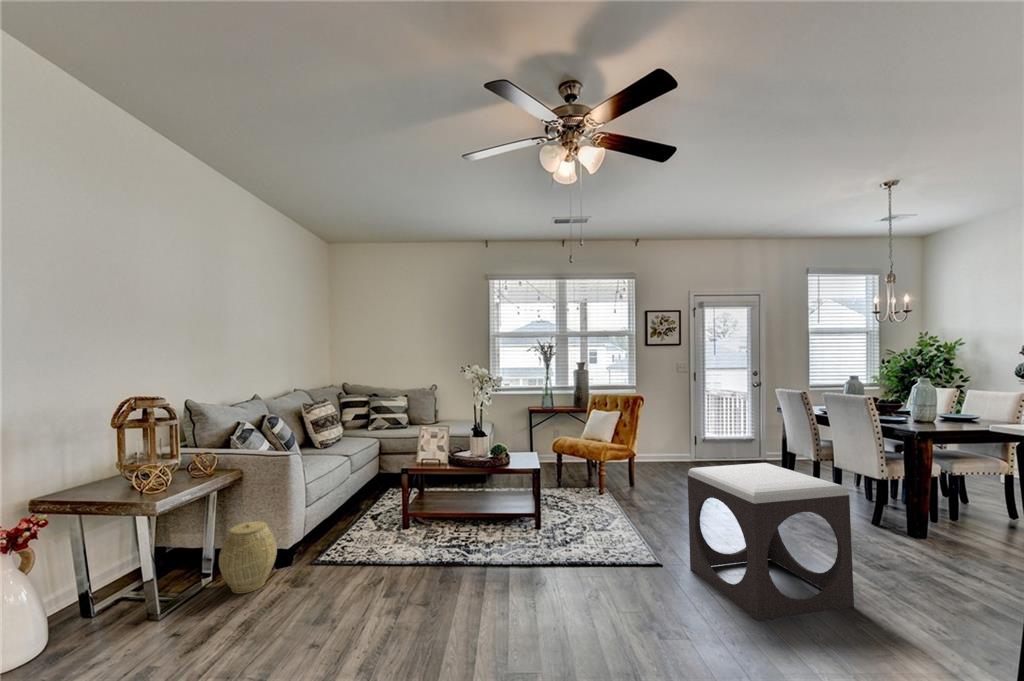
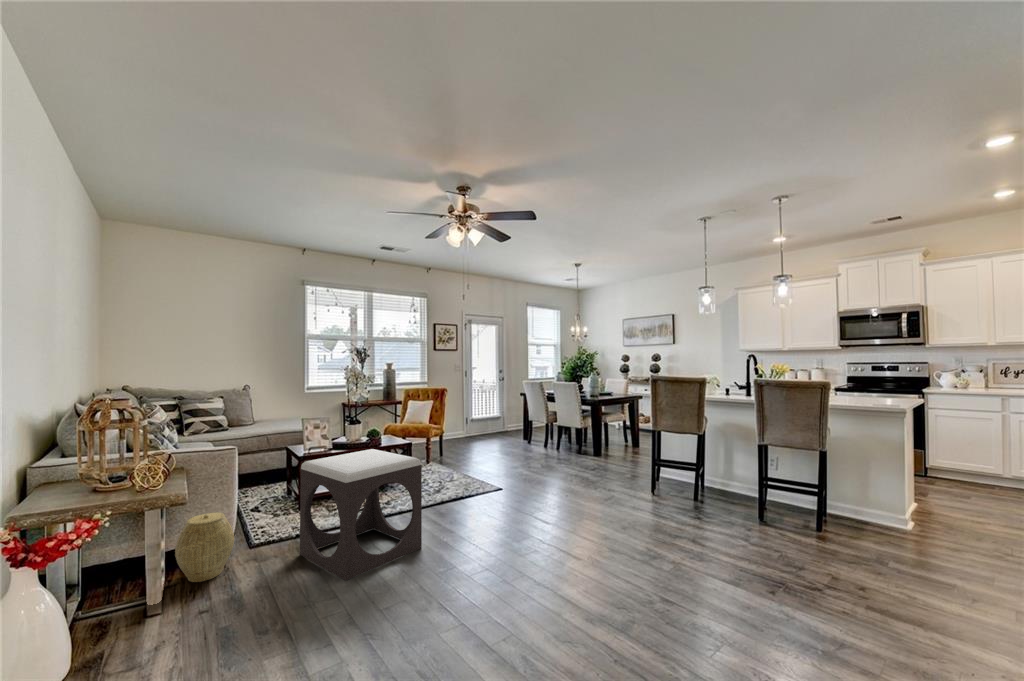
footstool: present [688,463,854,621] -> present [300,449,422,581]

